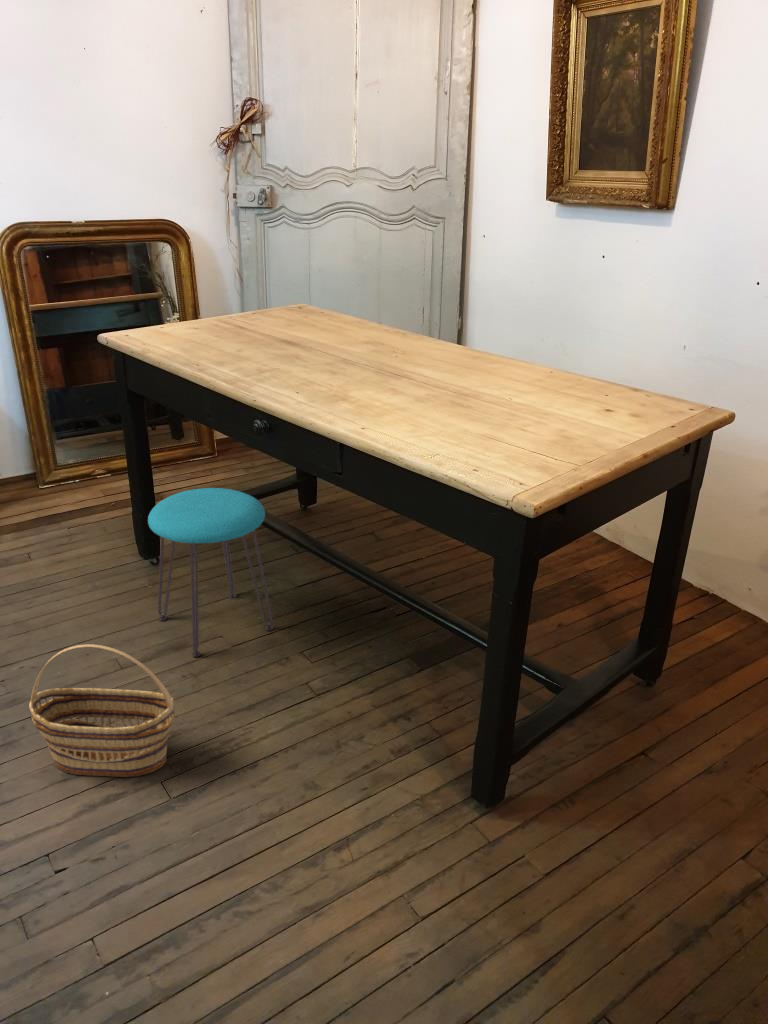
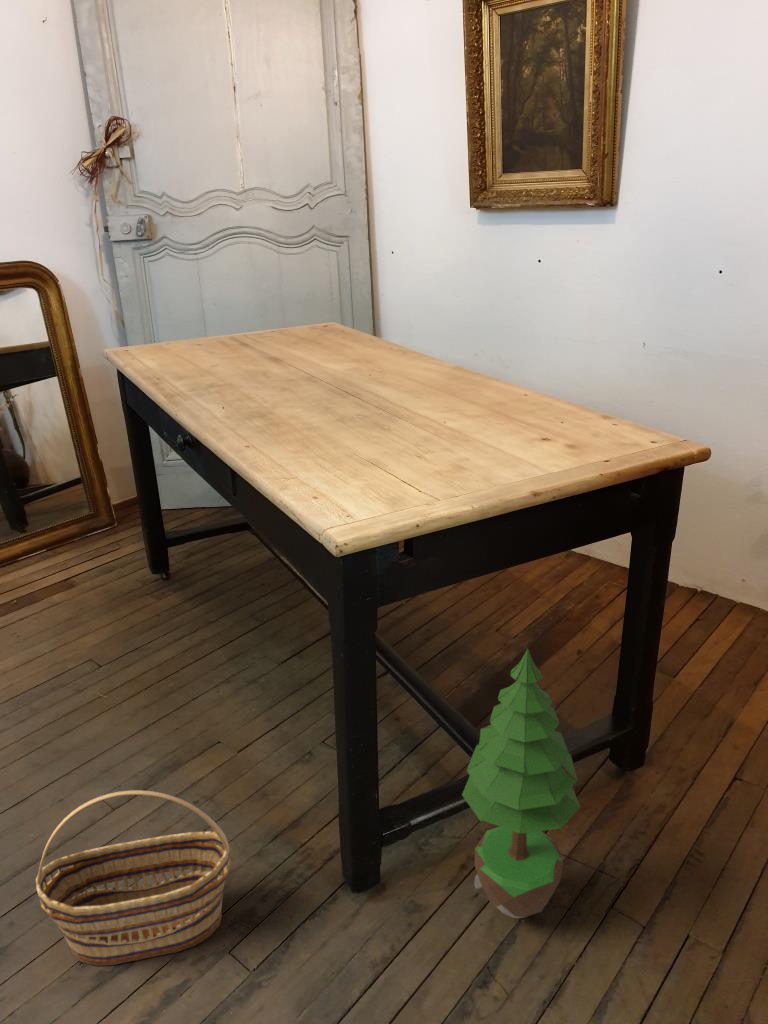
stool: present [148,488,273,657] -> none [117,562,277,770]
potted tree: none [346,586,442,813] -> present [462,649,580,918]

